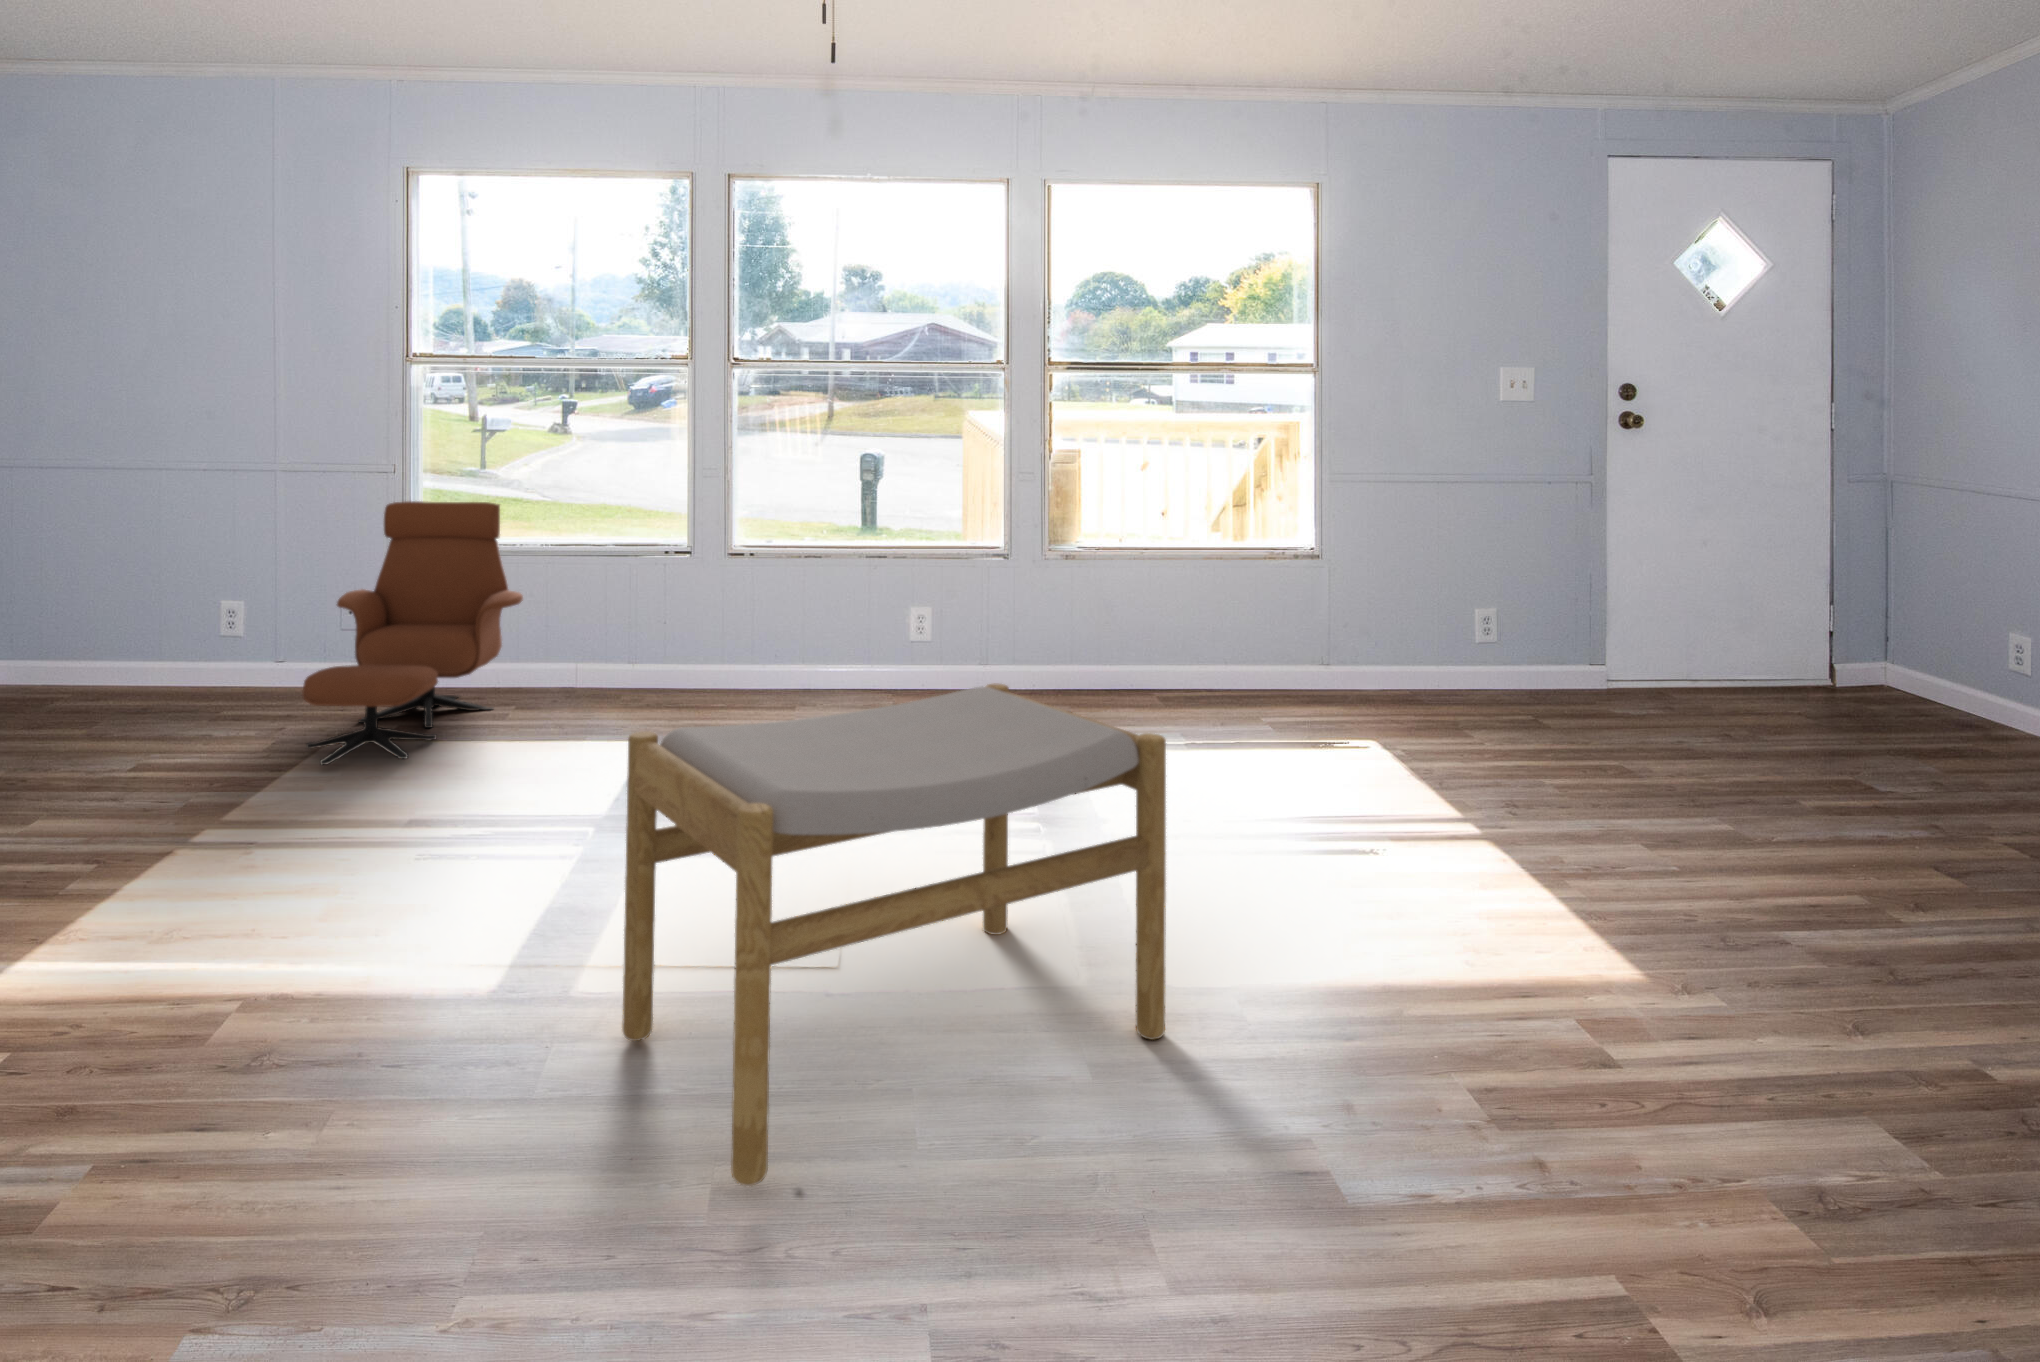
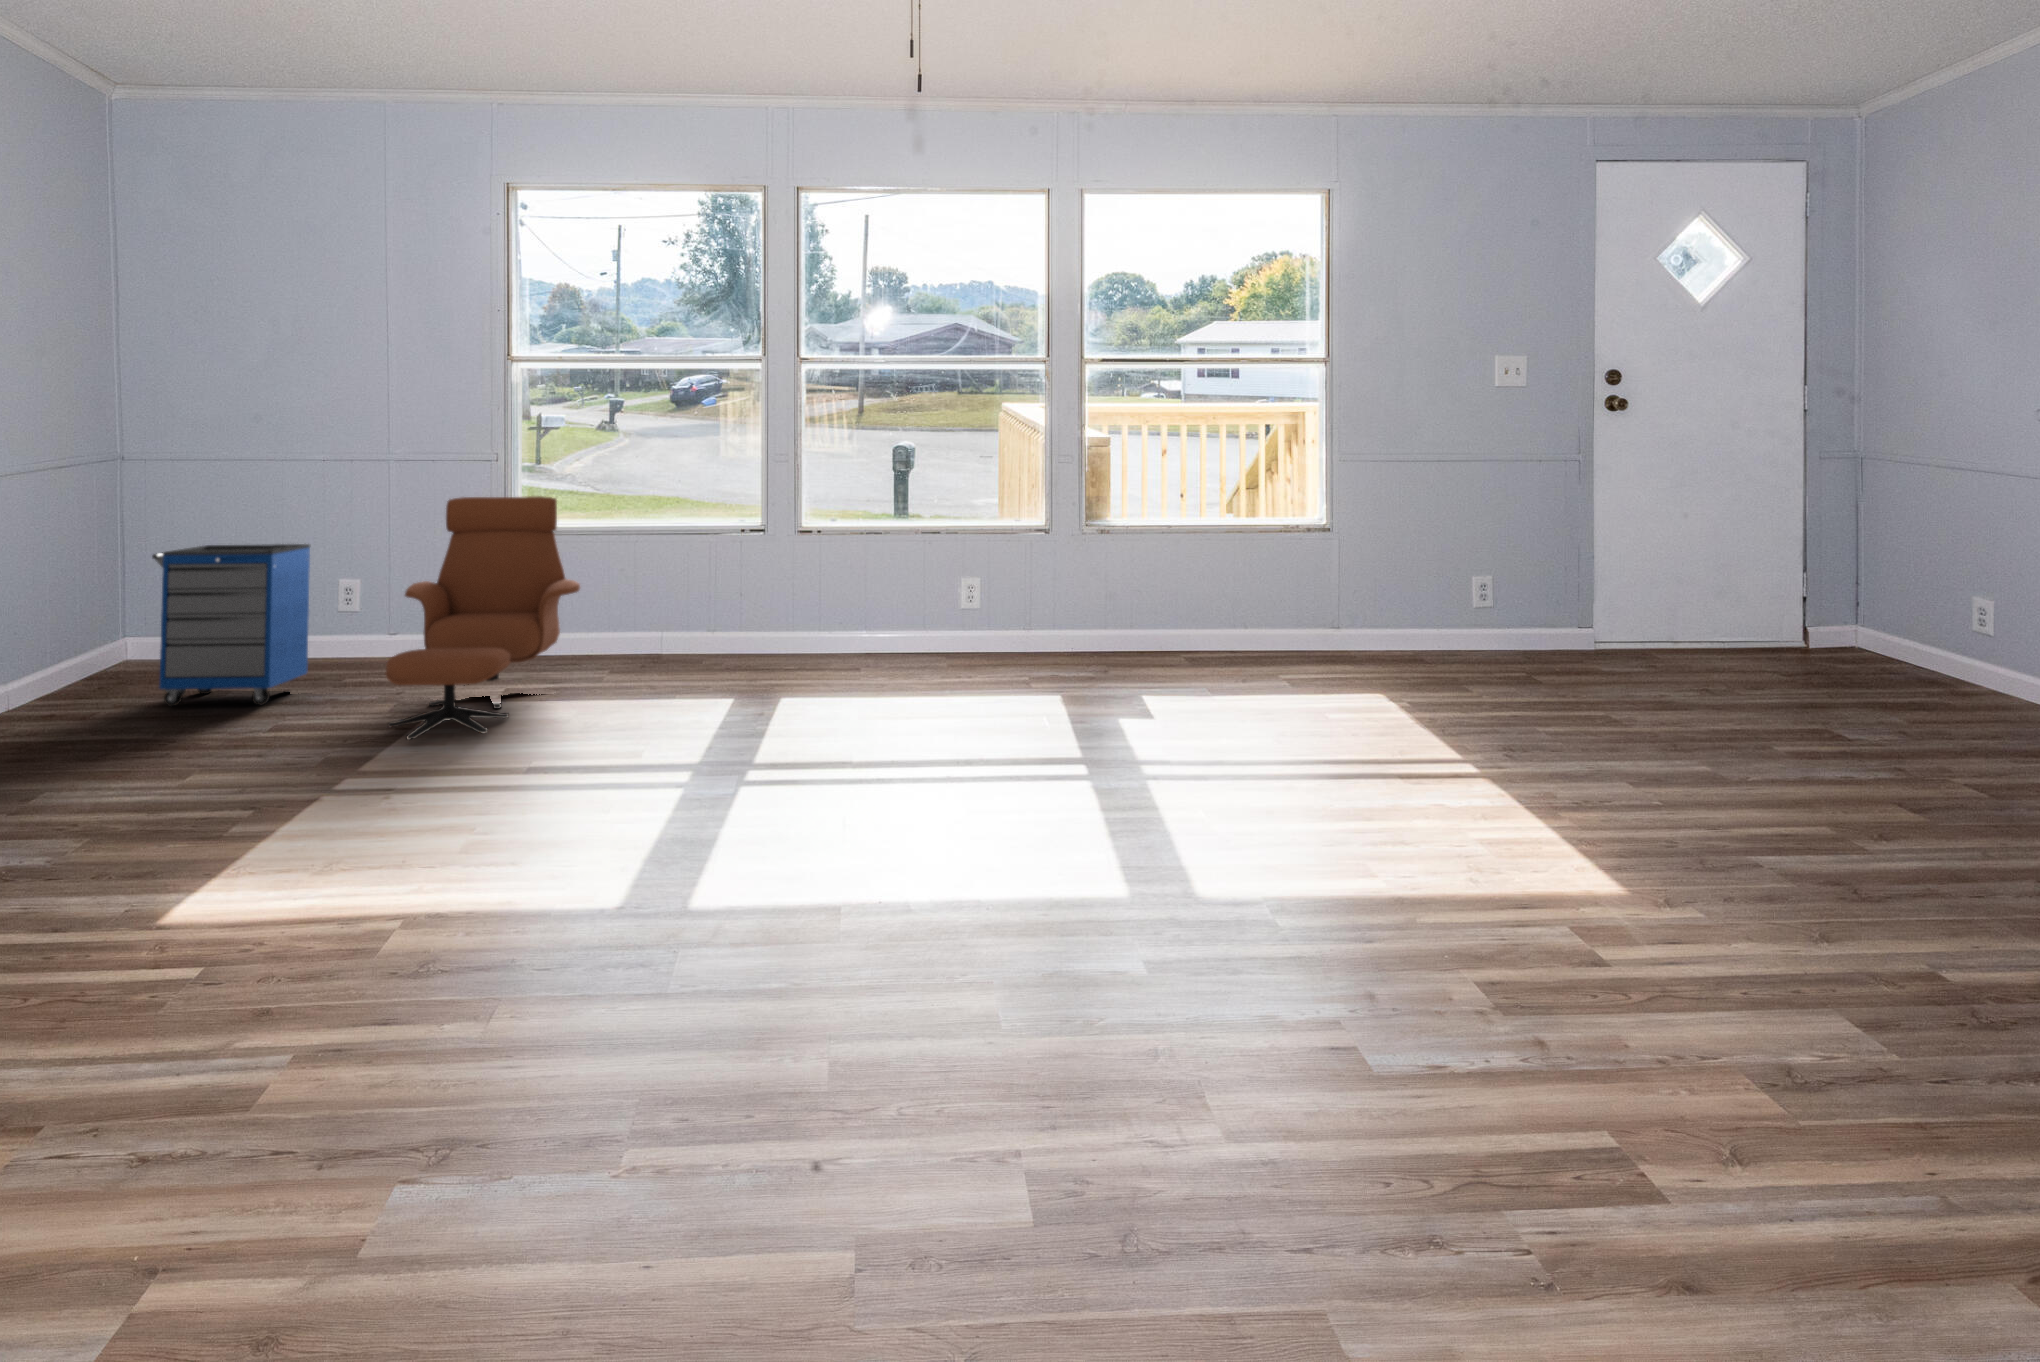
cabinet: none [74,547,245,718] -> present [152,544,310,706]
footstool: present [622,683,1166,1186] -> none [745,633,1217,1031]

